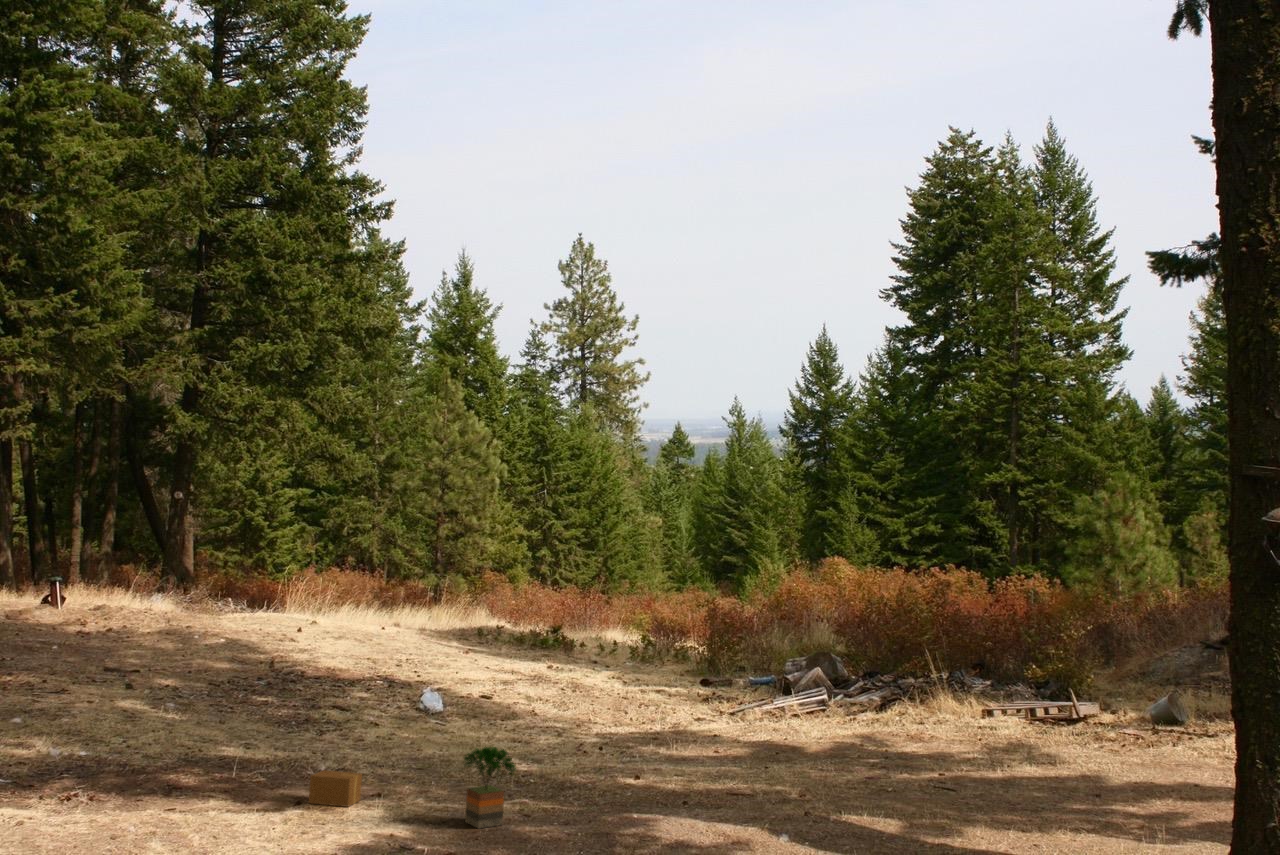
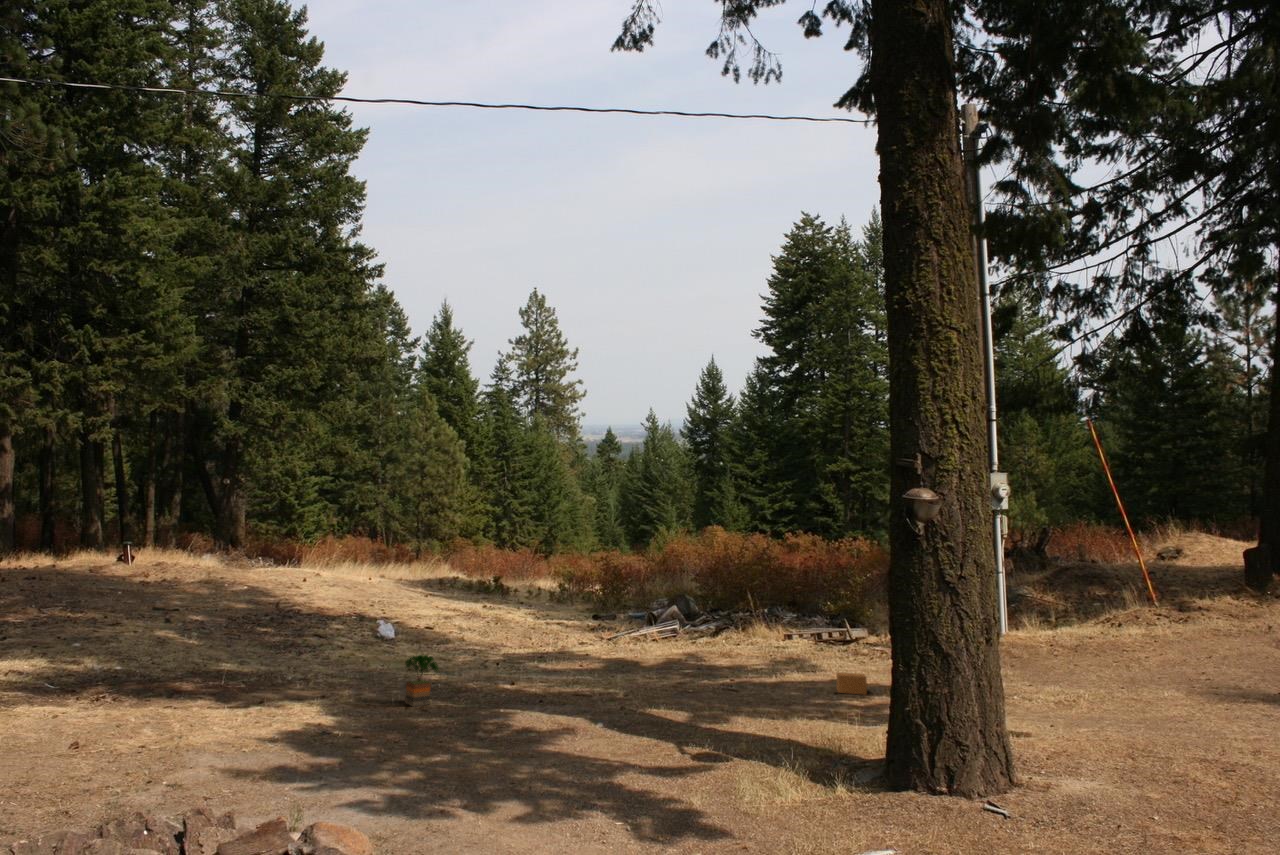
cardboard box: present [309,770,362,807] -> present [837,672,867,694]

